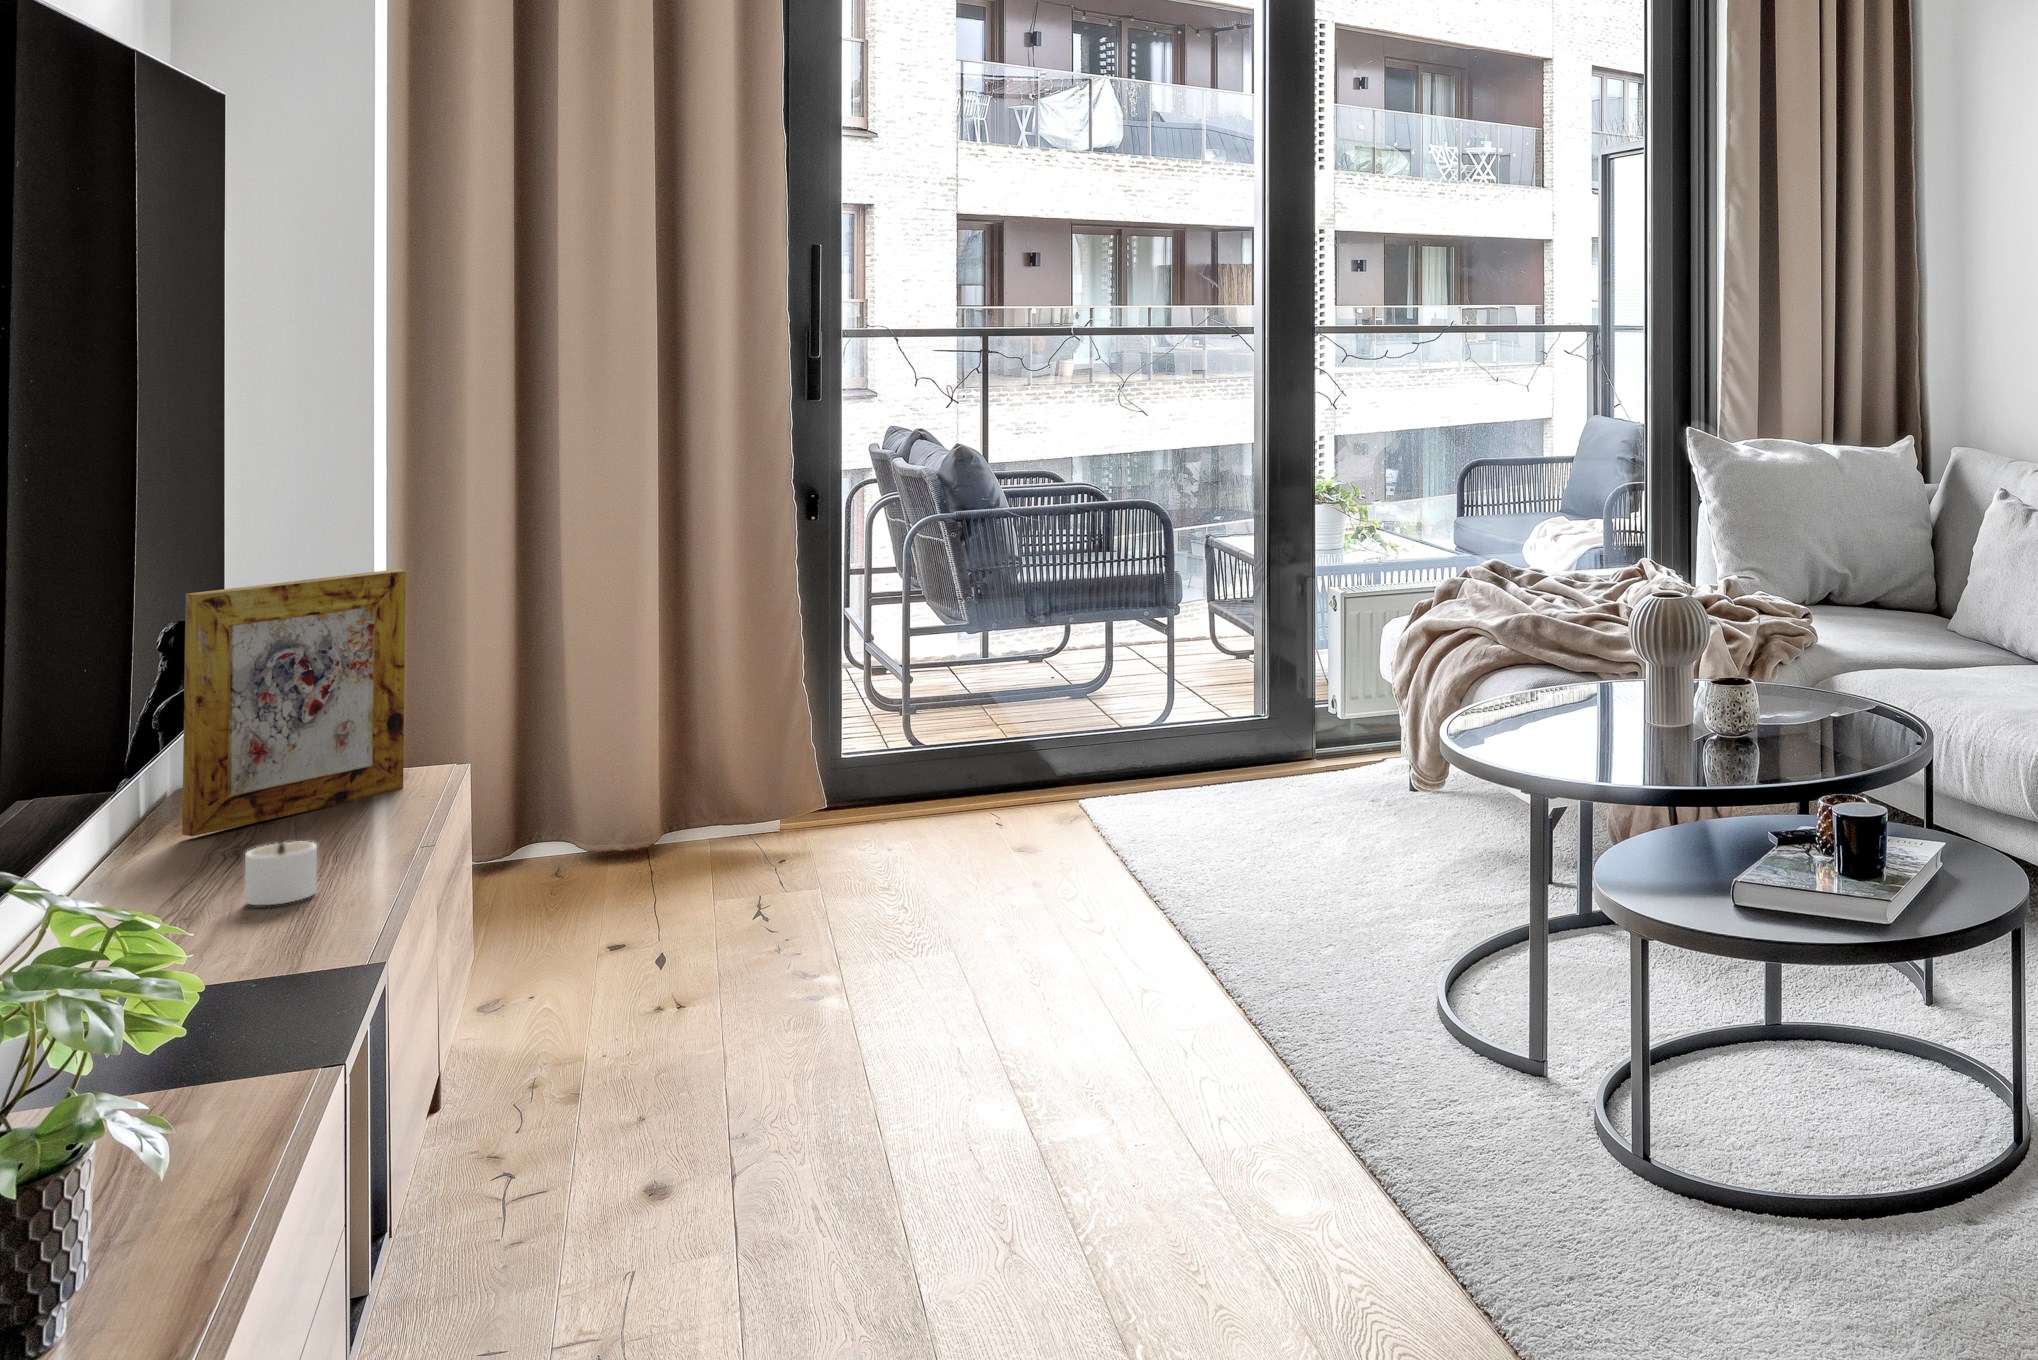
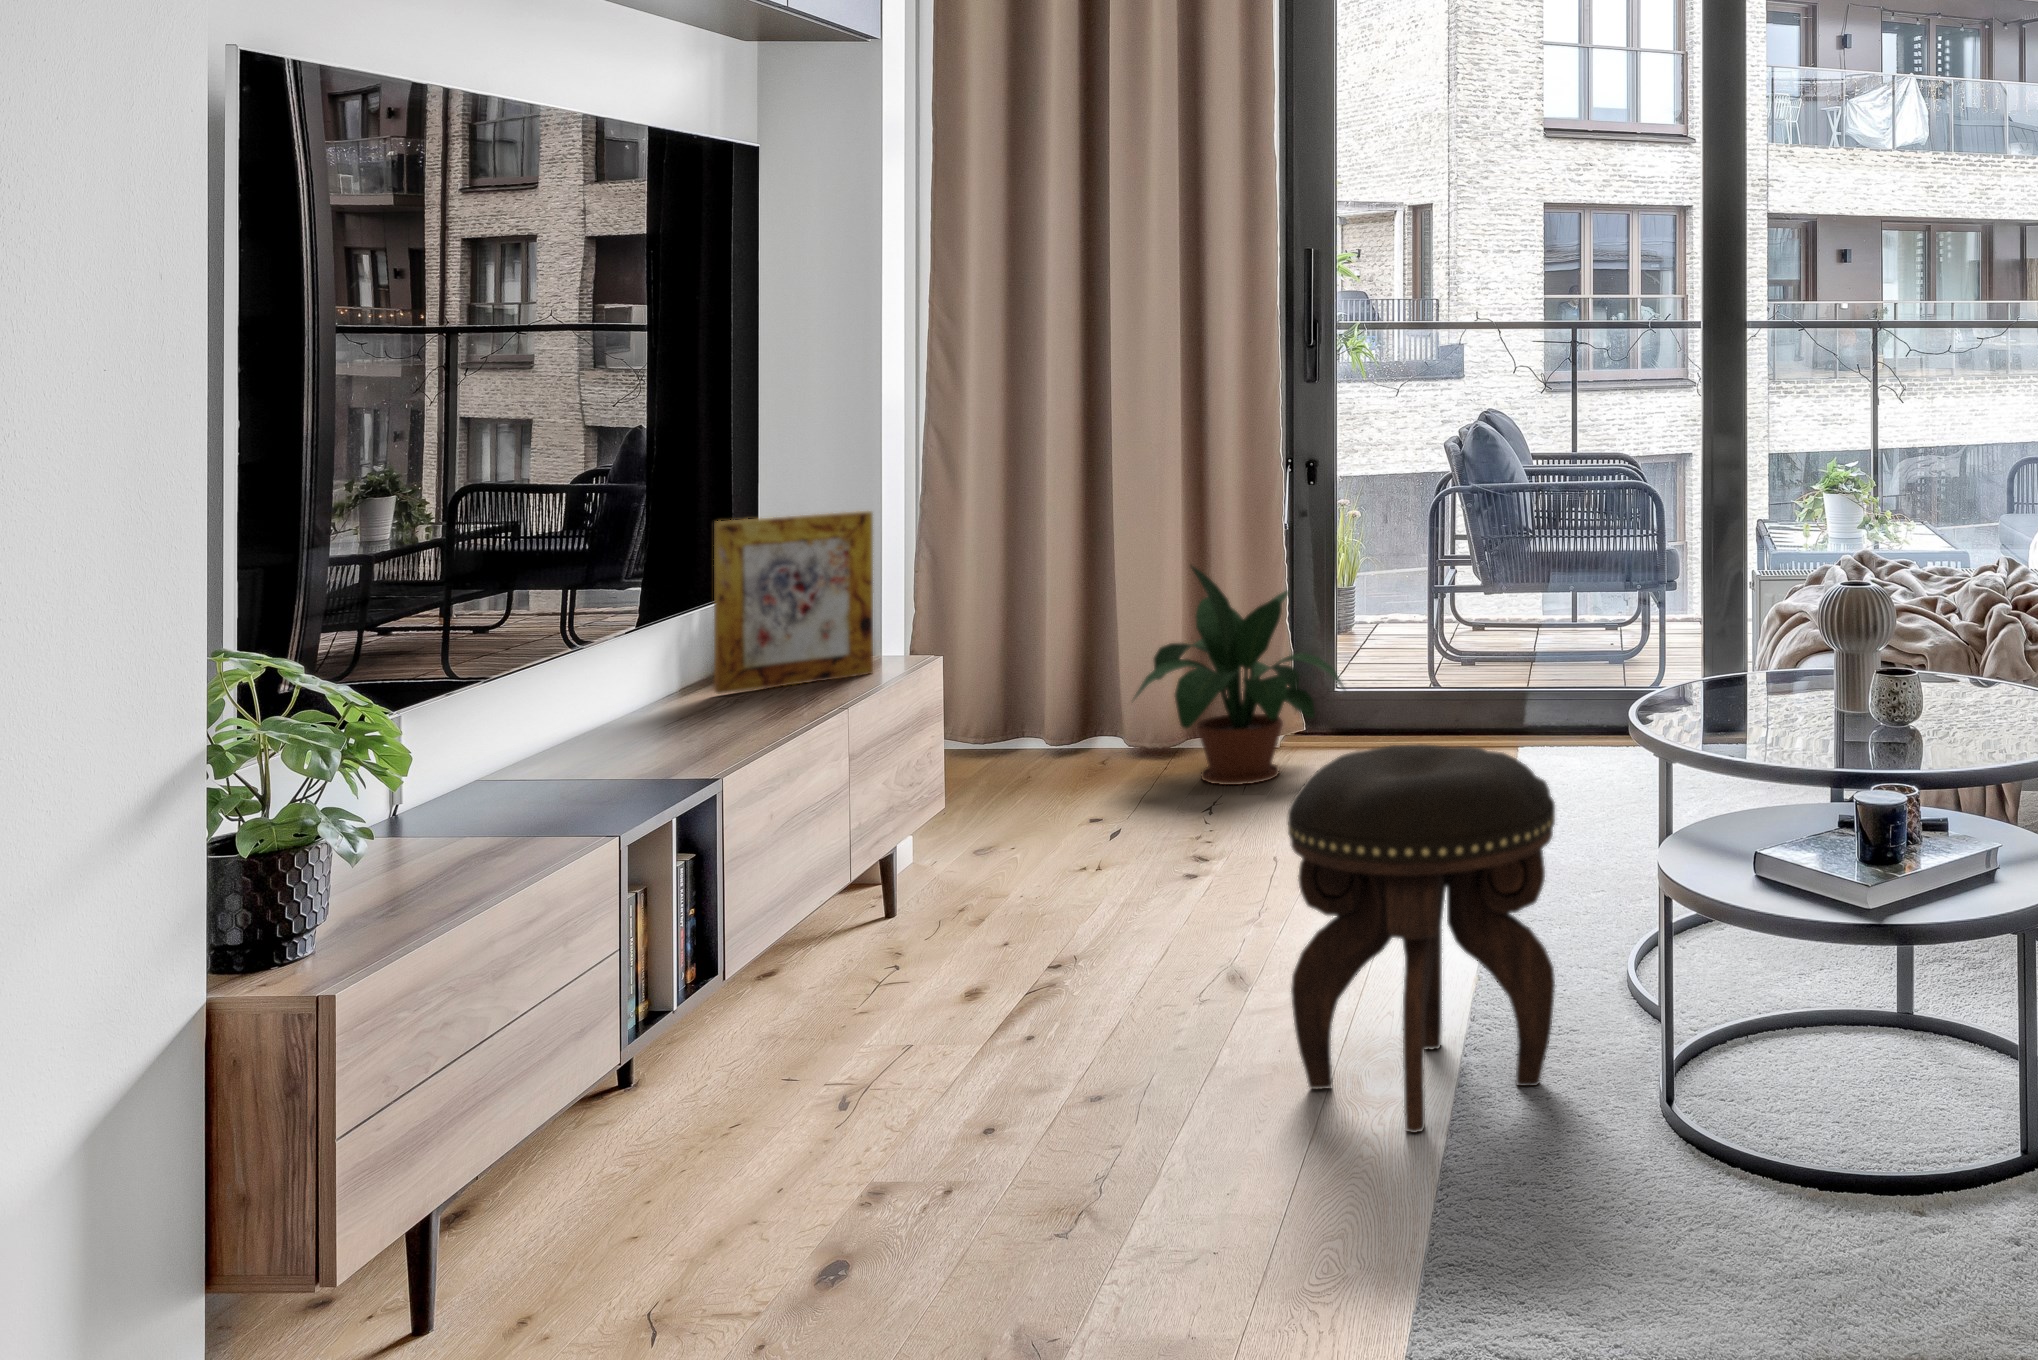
potted plant: none [630,622,900,890] -> present [1134,566,1344,785]
footstool: none [1223,801,1532,1253] -> present [1288,744,1555,1133]
candle: present [244,842,317,905] -> none [682,700,747,743]

